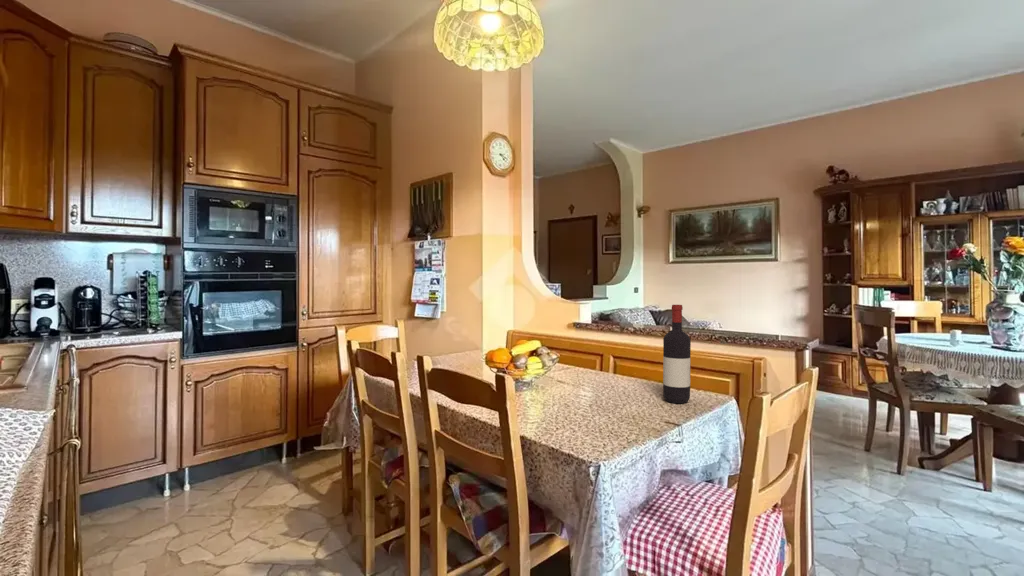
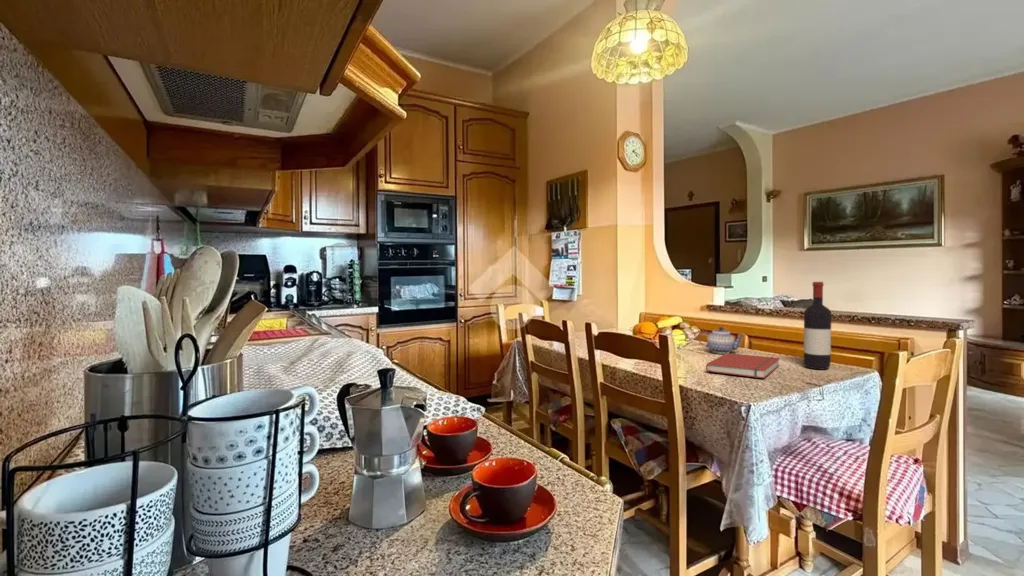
teapot: none [557,353,605,384] -> present [698,327,743,354]
book: none [558,385,639,421] -> present [706,353,780,378]

